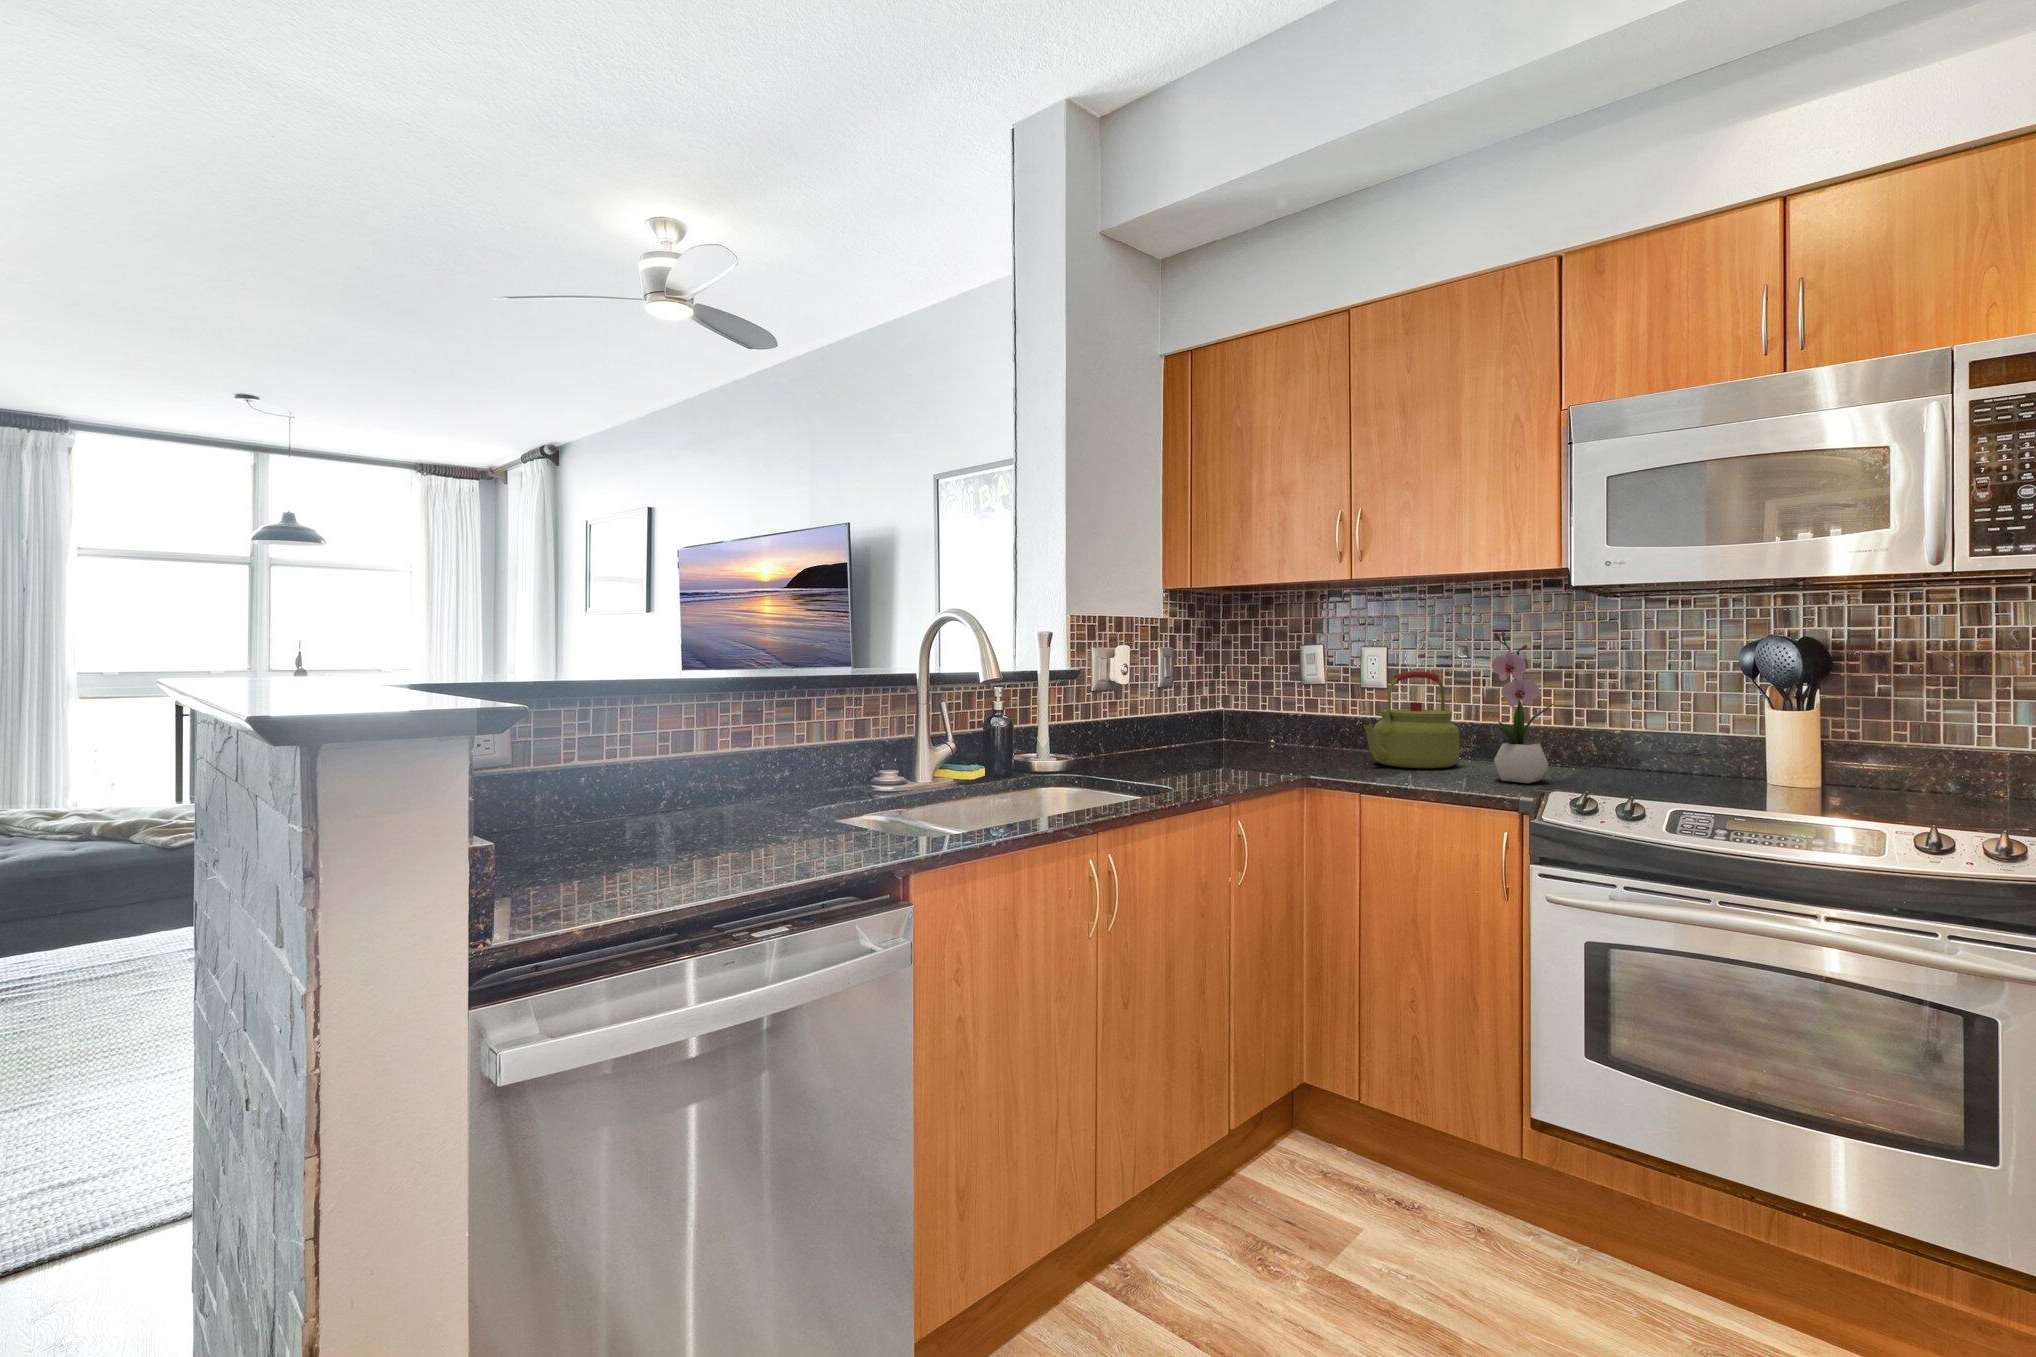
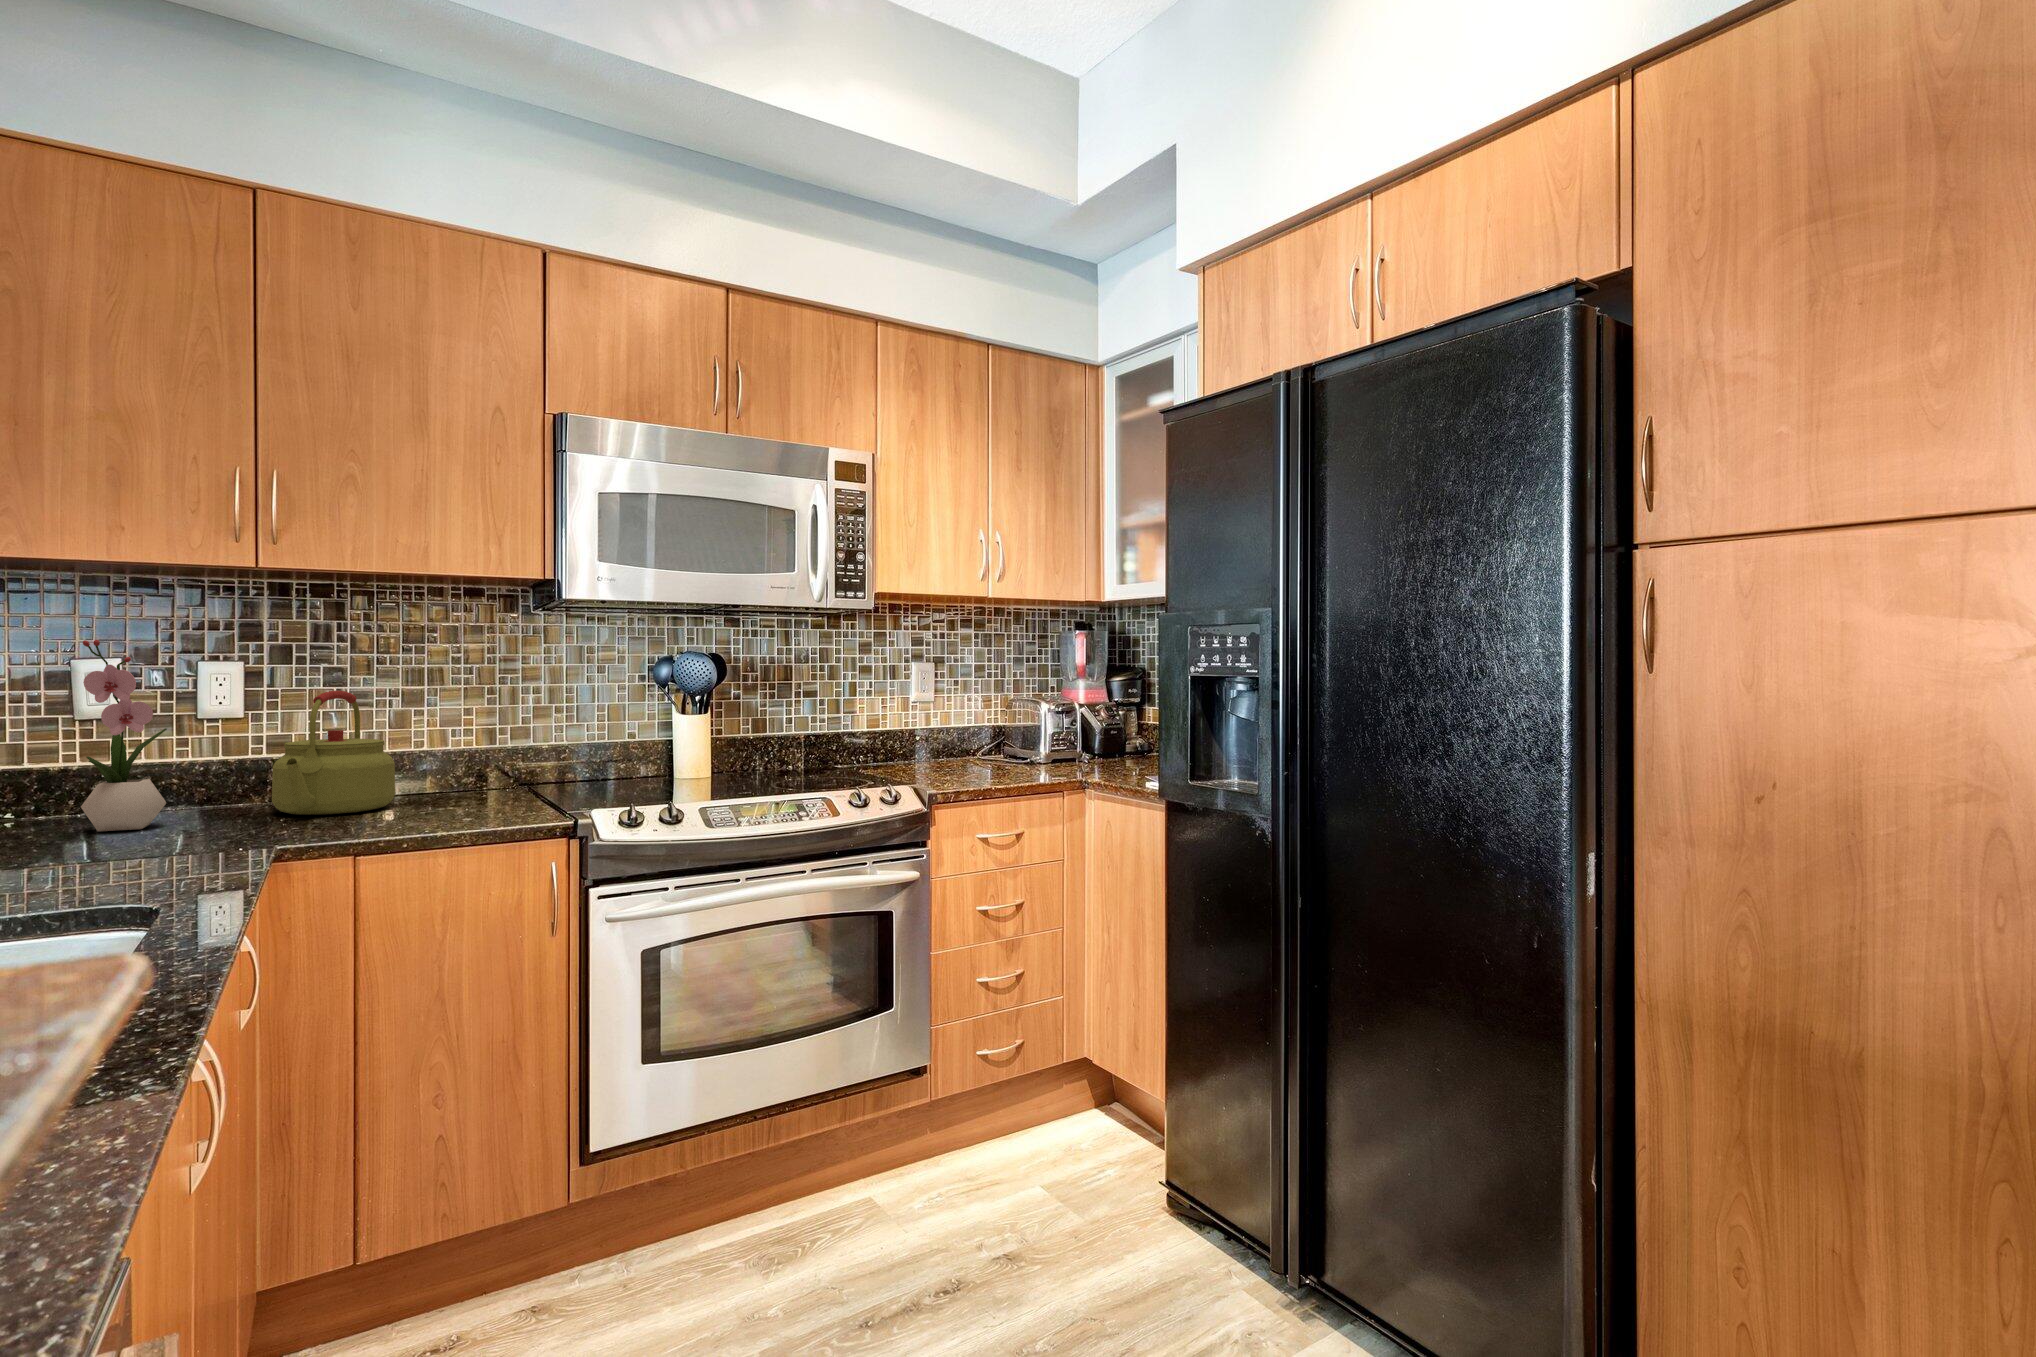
flower arrangement: present [1492,632,1554,783] -> present [81,640,167,831]

